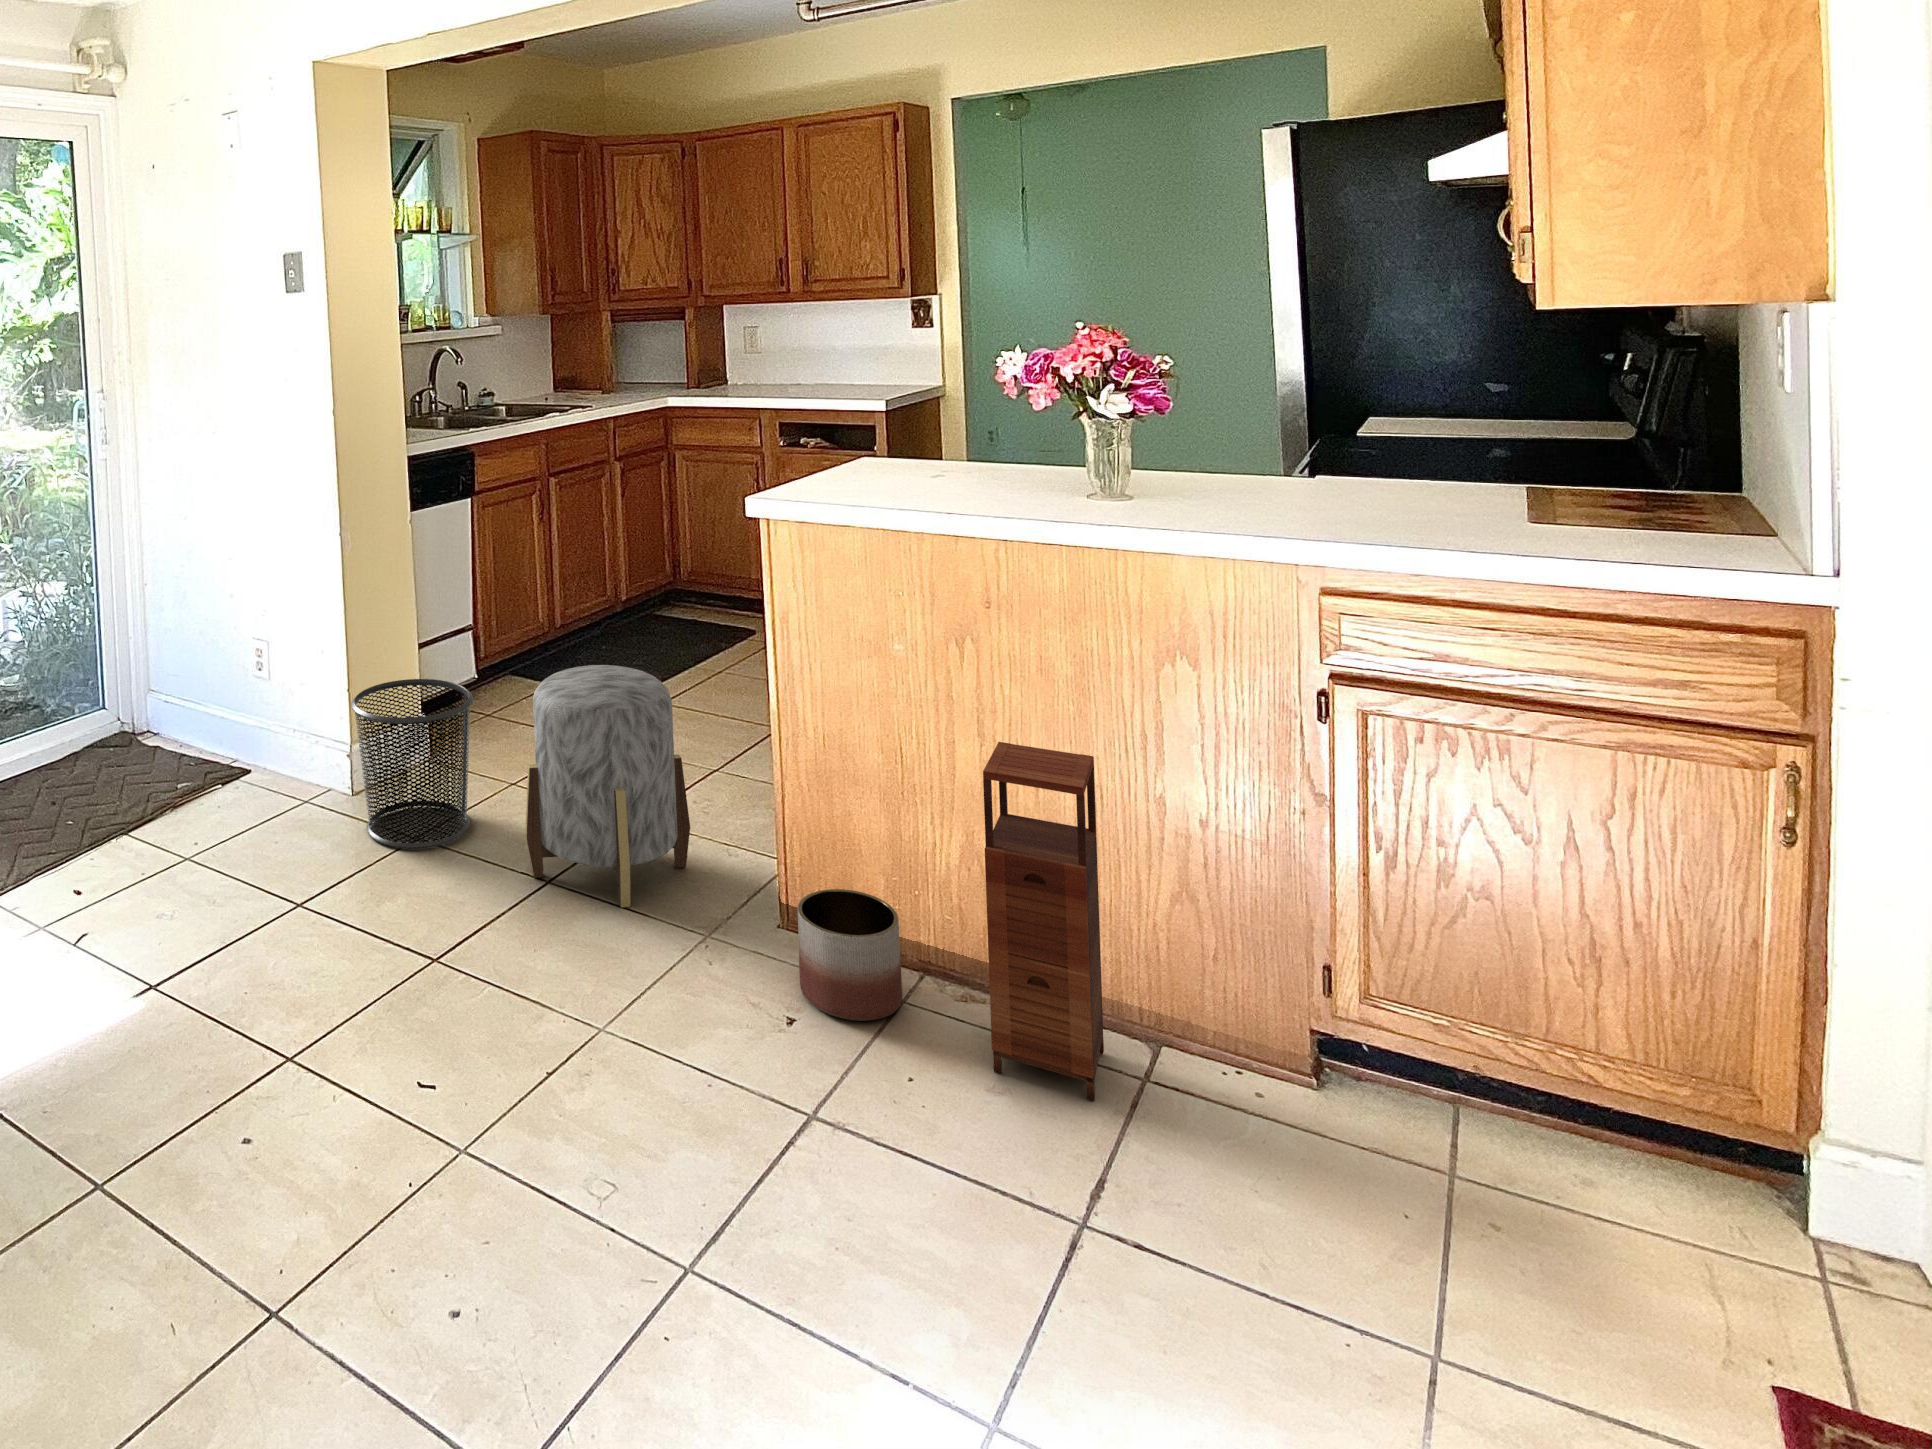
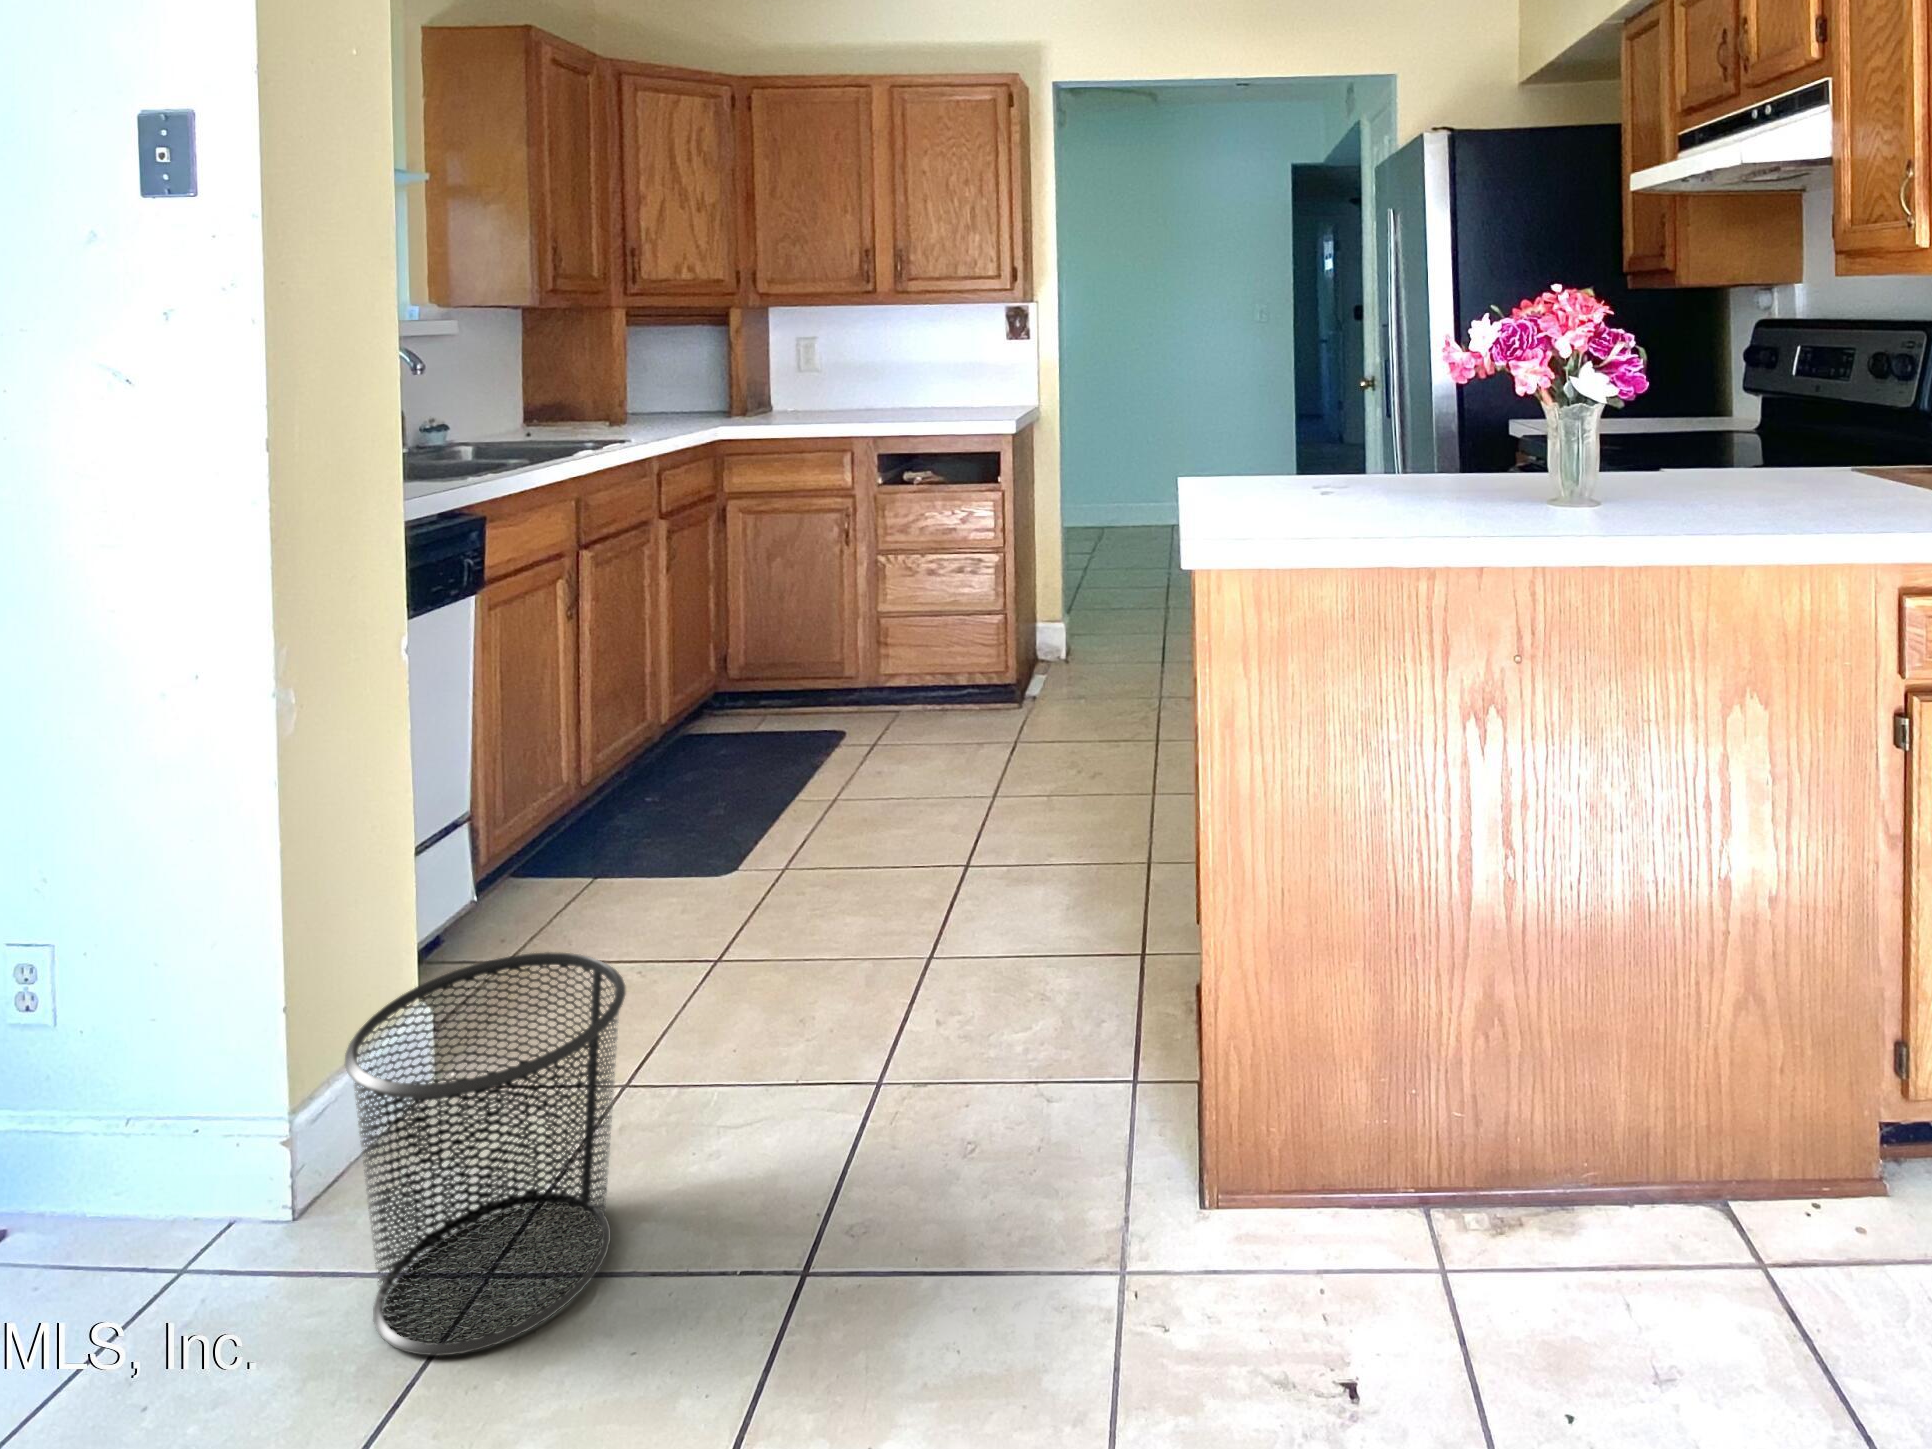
stool: present [525,665,690,907] -> none [781,852,1040,1302]
storage cabinet: present [983,742,1104,1101] -> none [1615,854,1809,1369]
planter: present [798,889,902,1021] -> none [1348,1137,1504,1376]

